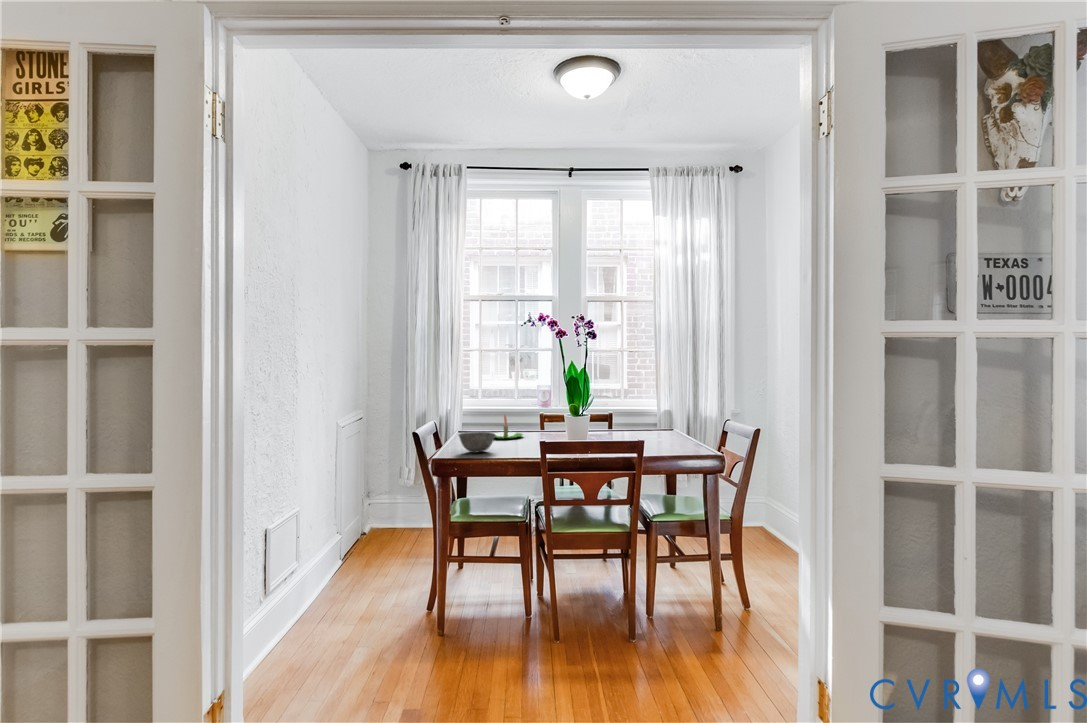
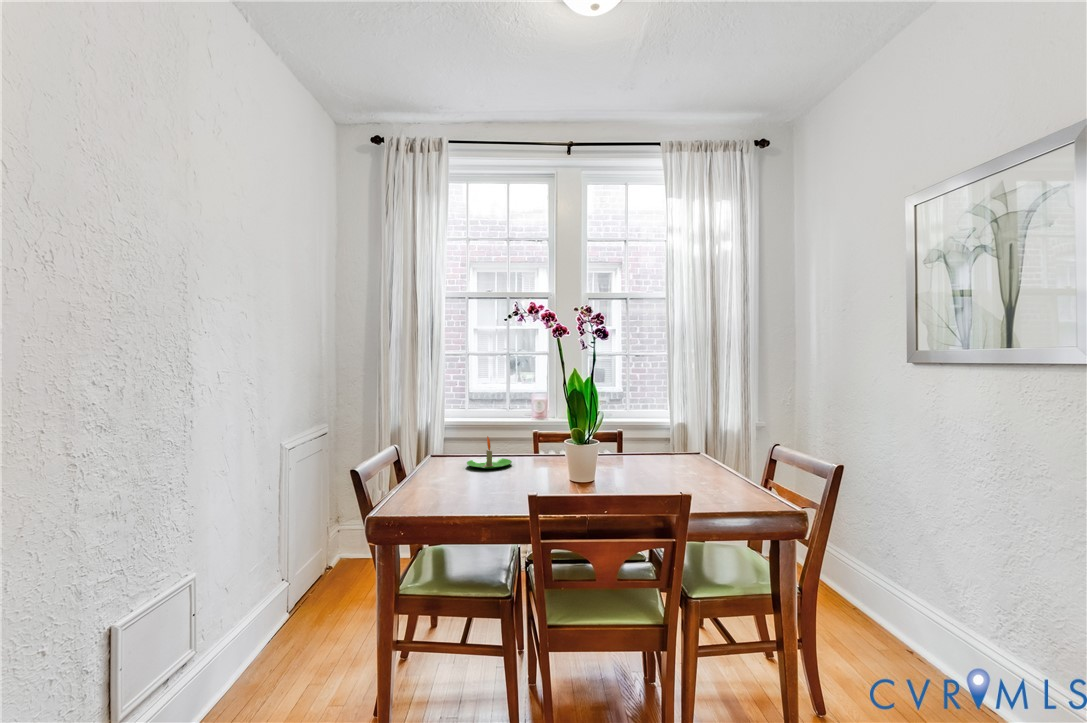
bowl: present [459,432,496,453] -> none [416,467,469,499]

